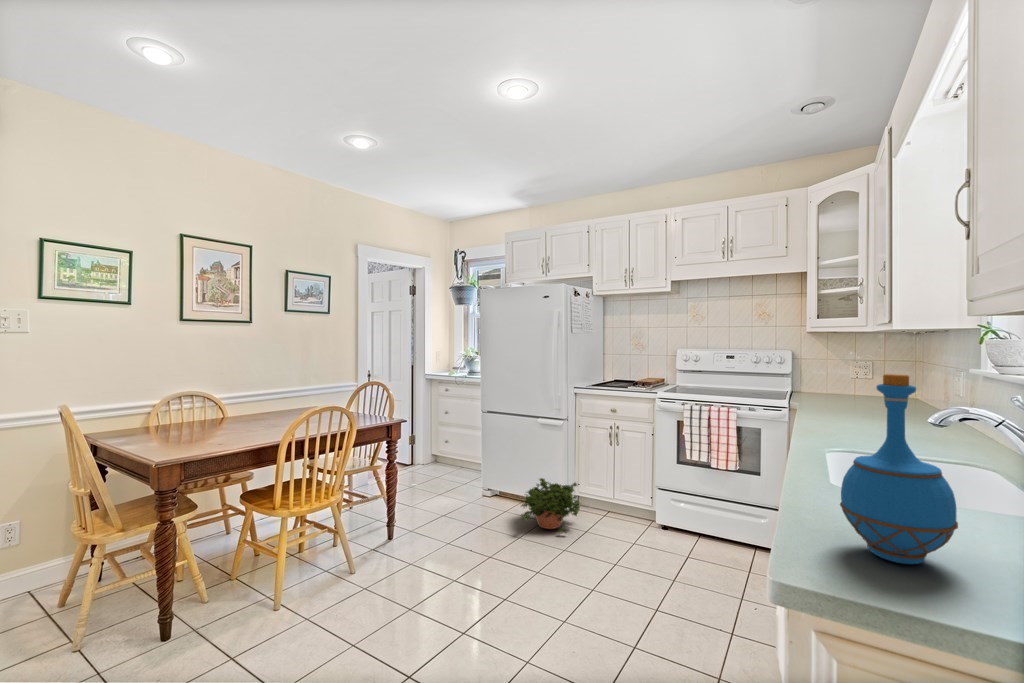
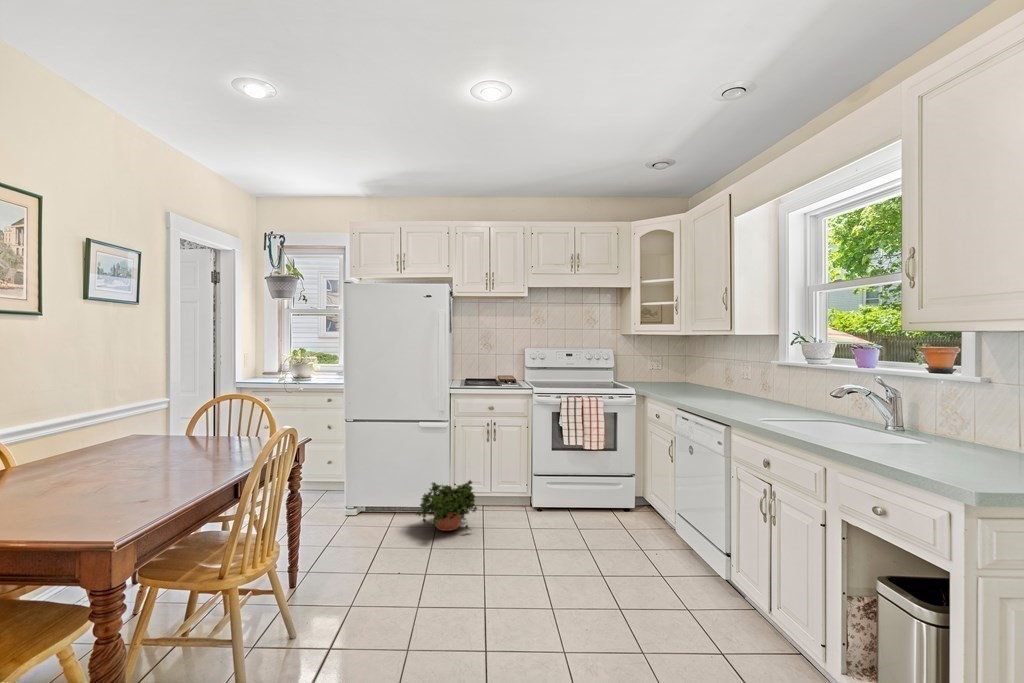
bottle: present [840,374,958,564] -> none [862,359,919,451]

